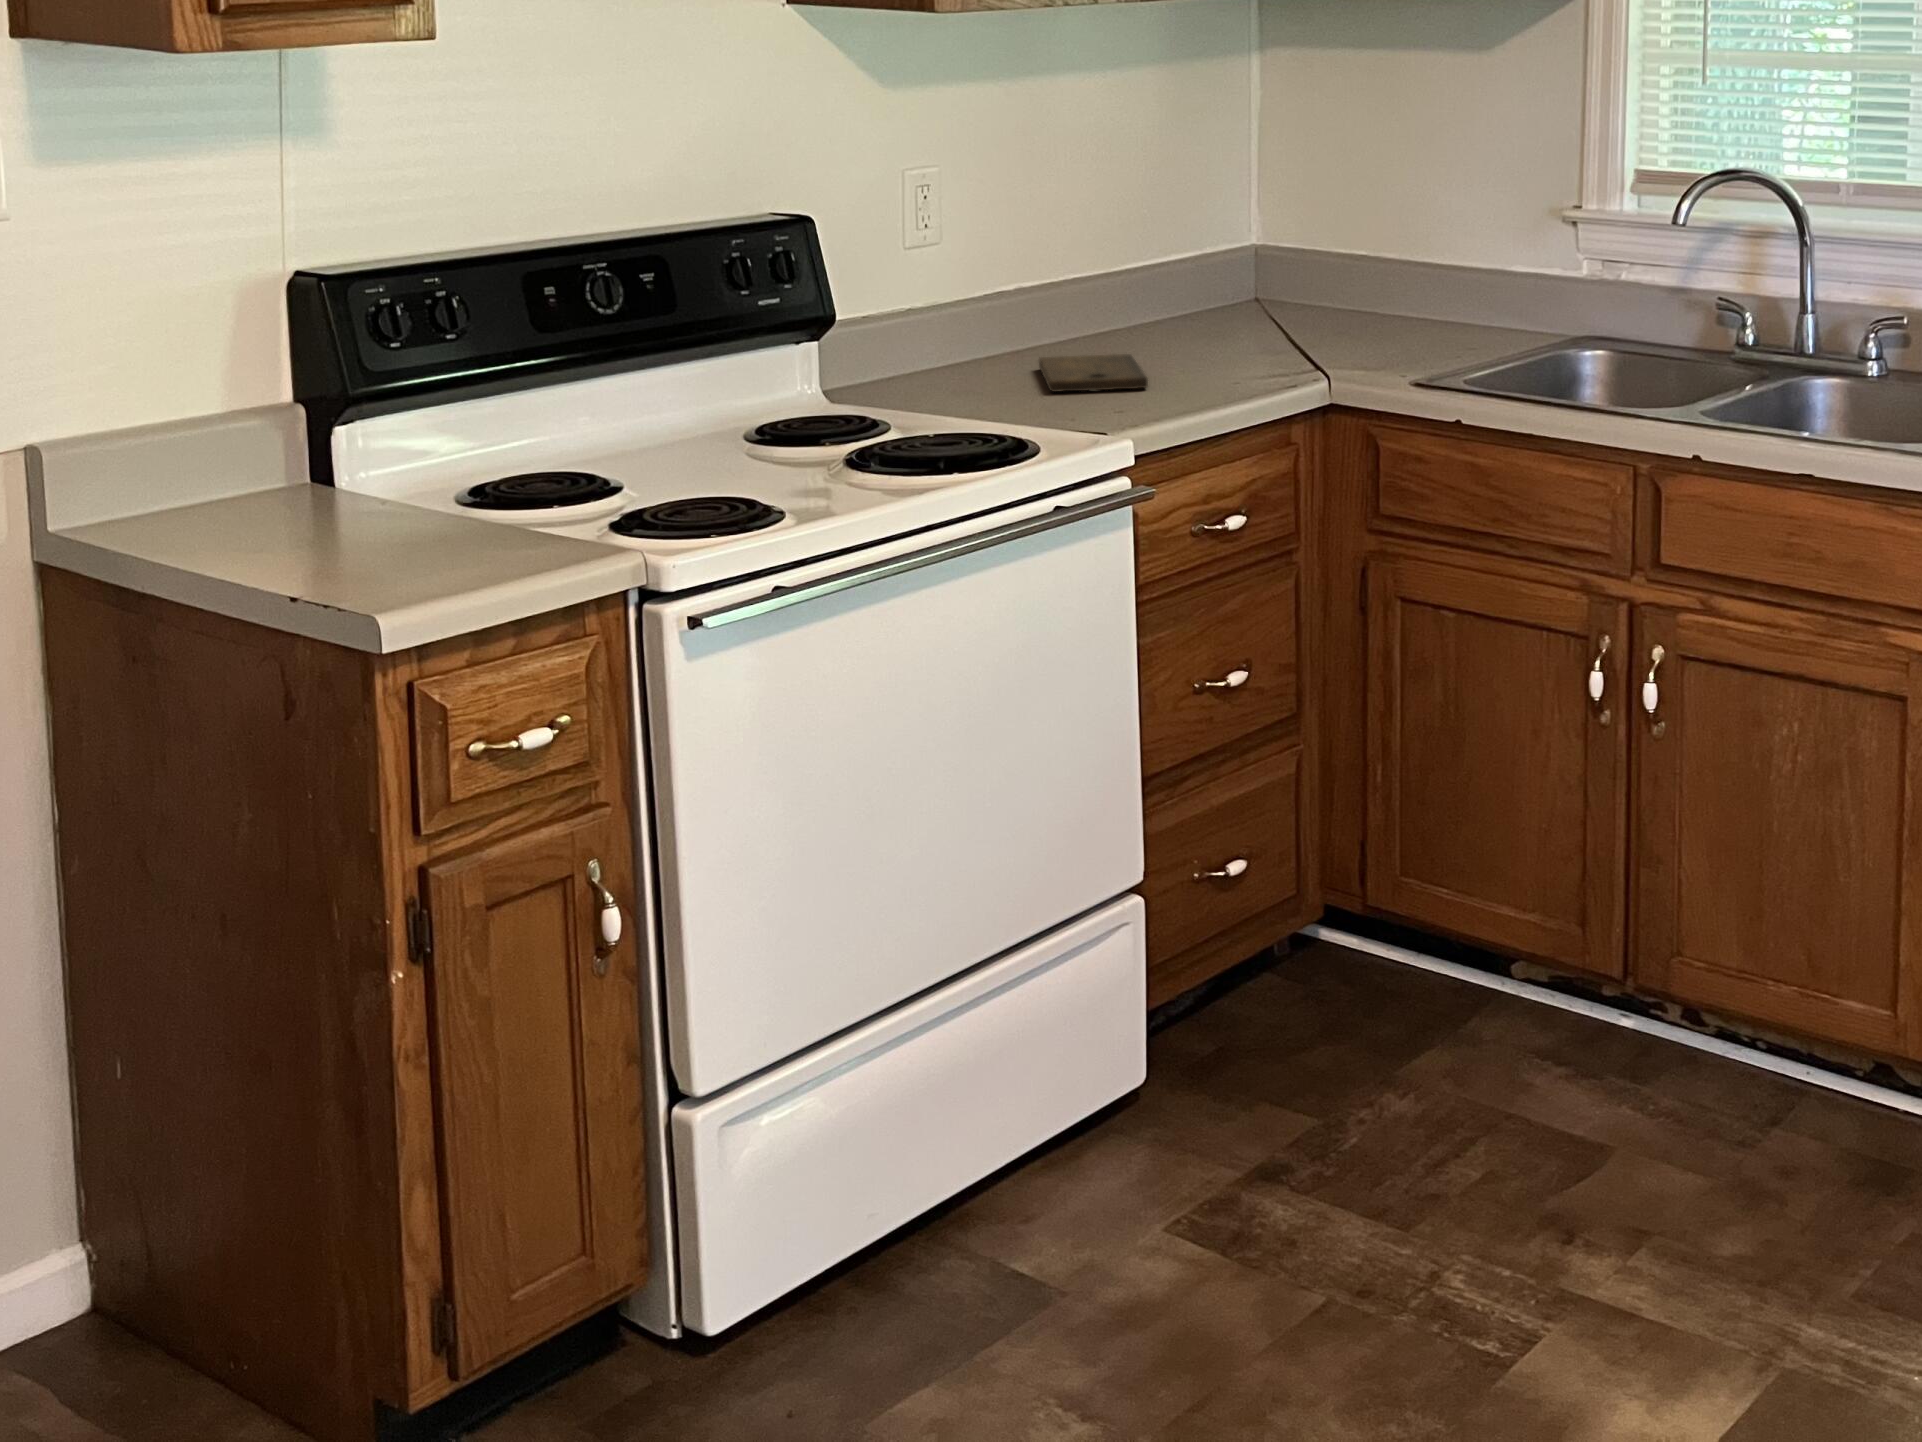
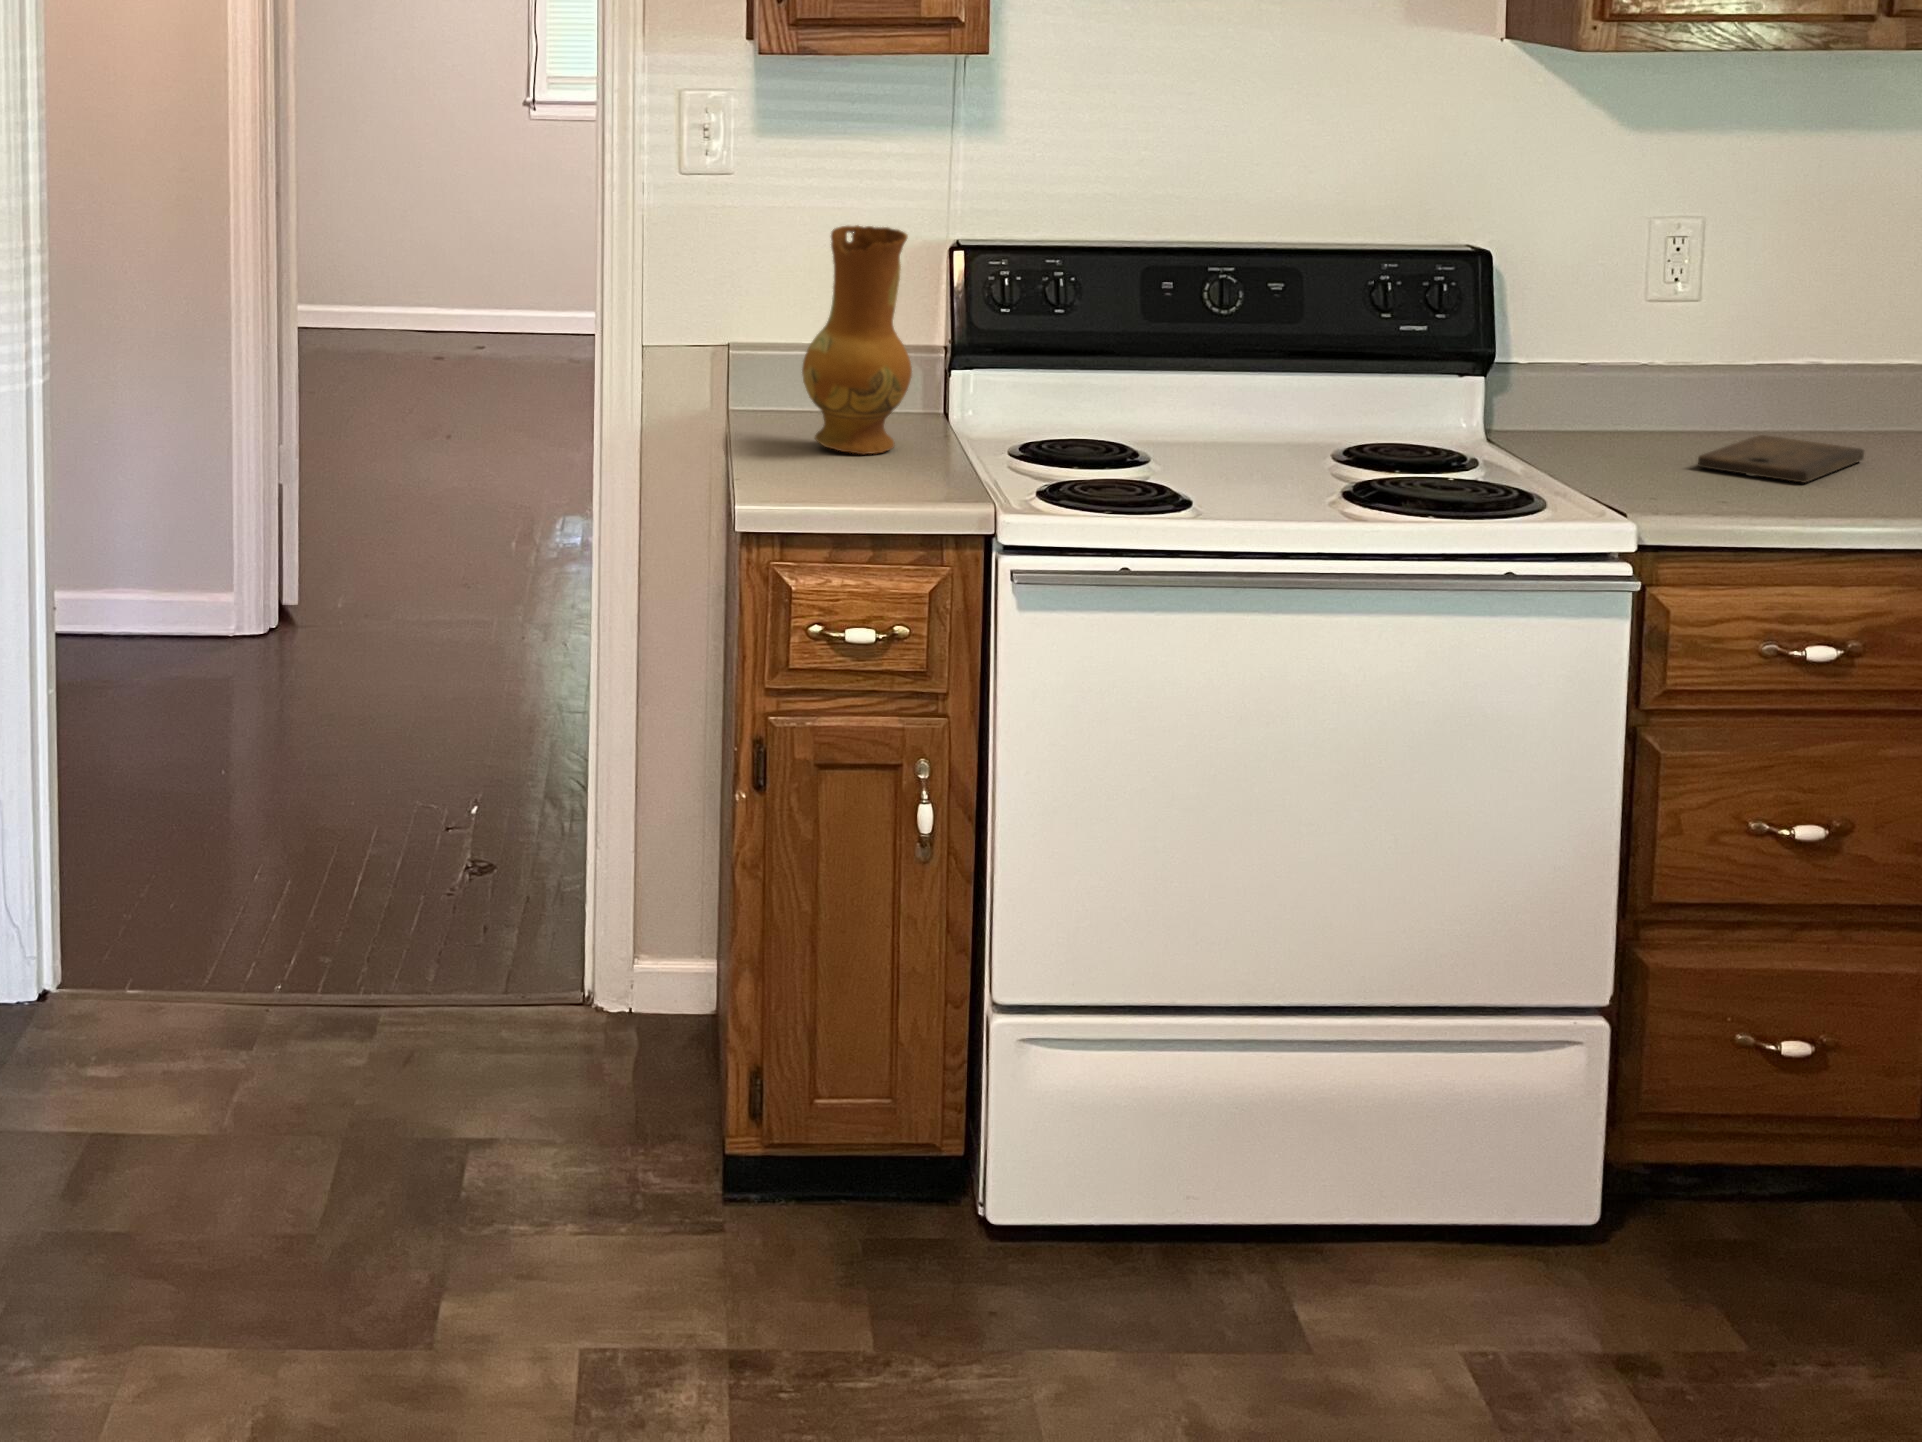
ceramic jug: none [246,263,390,543] -> present [802,225,912,455]

